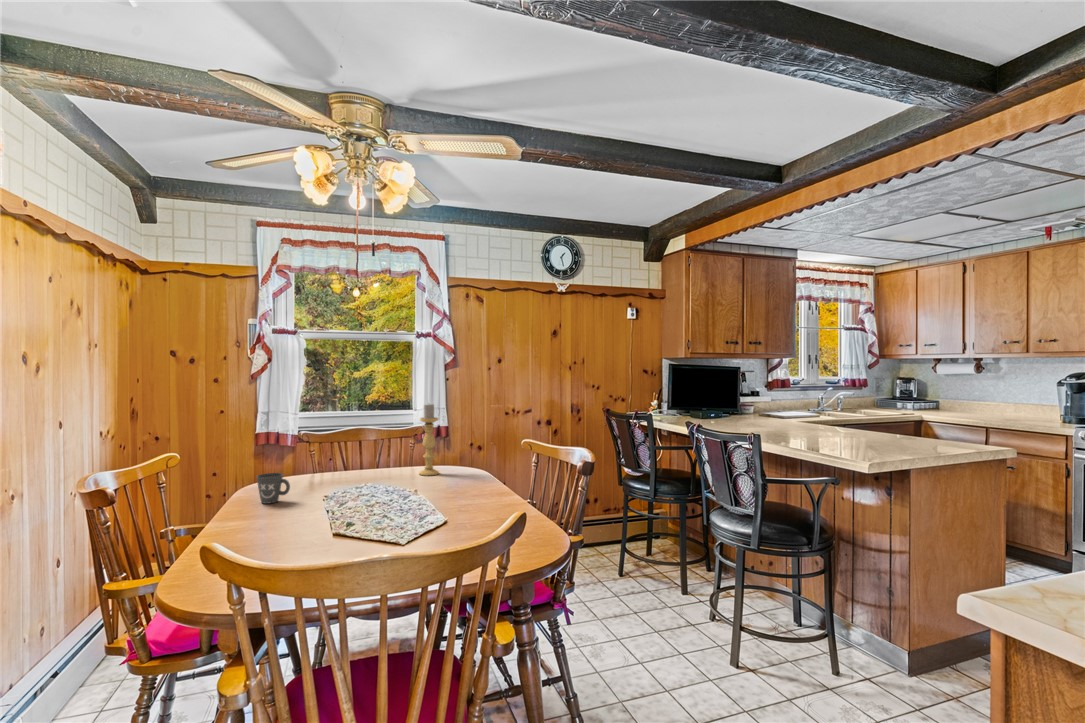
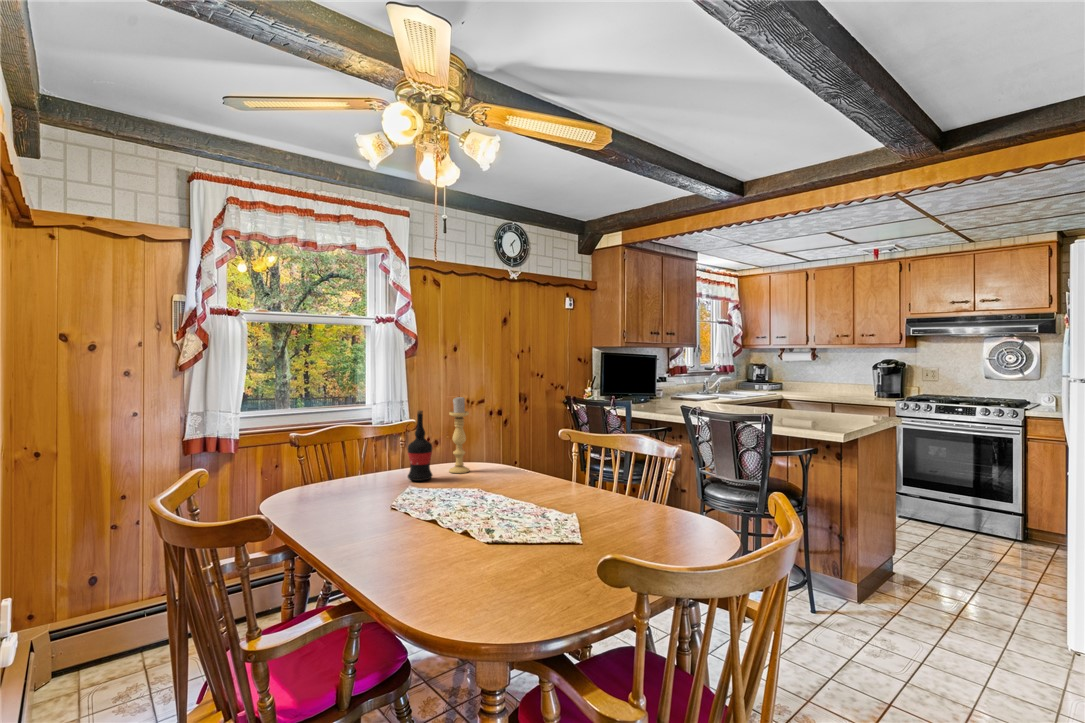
wine bottle: none [371,415,395,479] -> present [408,410,432,481]
mug: present [257,473,290,504] -> none [331,482,368,518]

